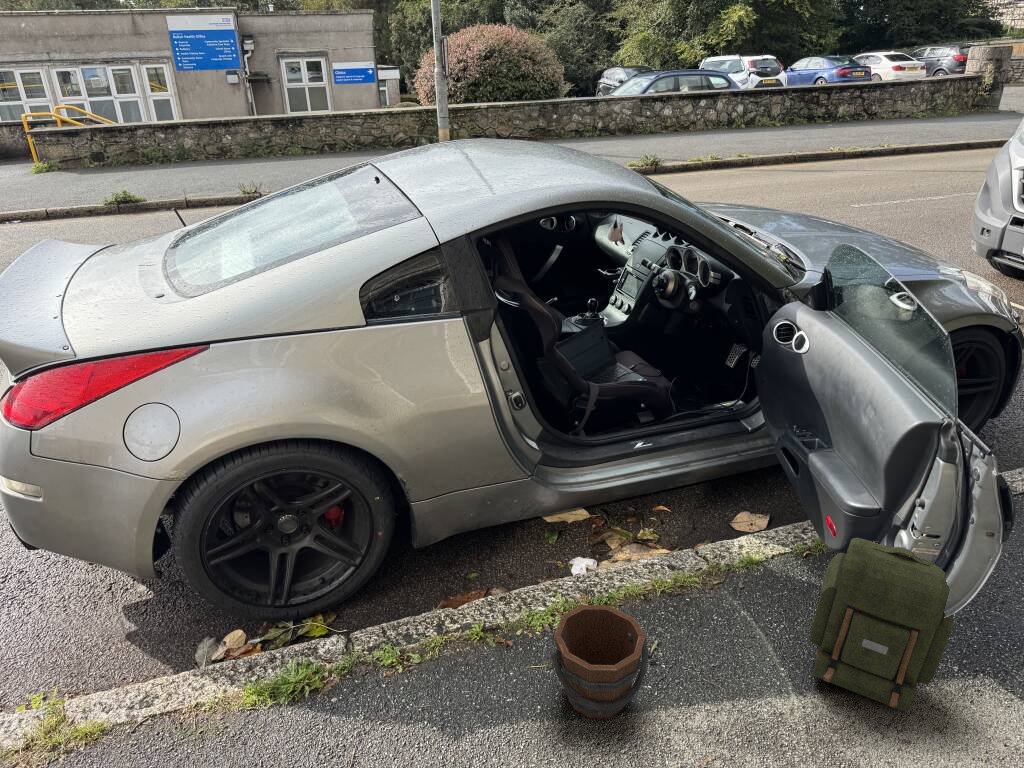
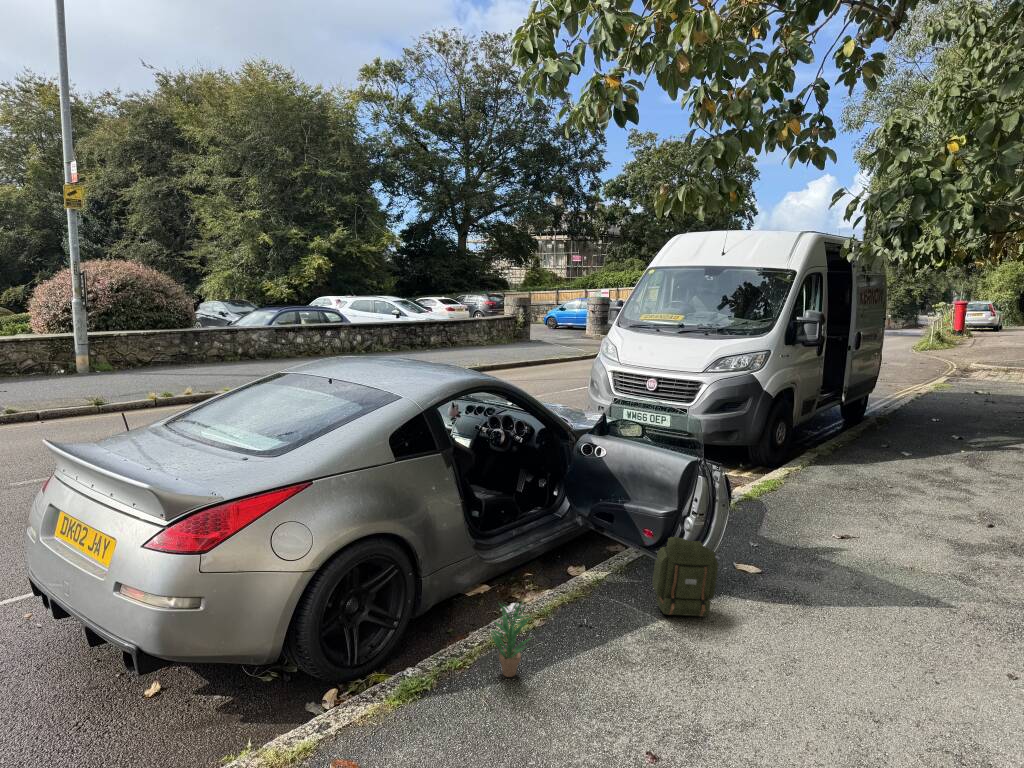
potted plant: none [407,604,481,715] -> present [491,602,531,677]
bucket: present [551,605,648,719] -> none [552,595,603,658]

